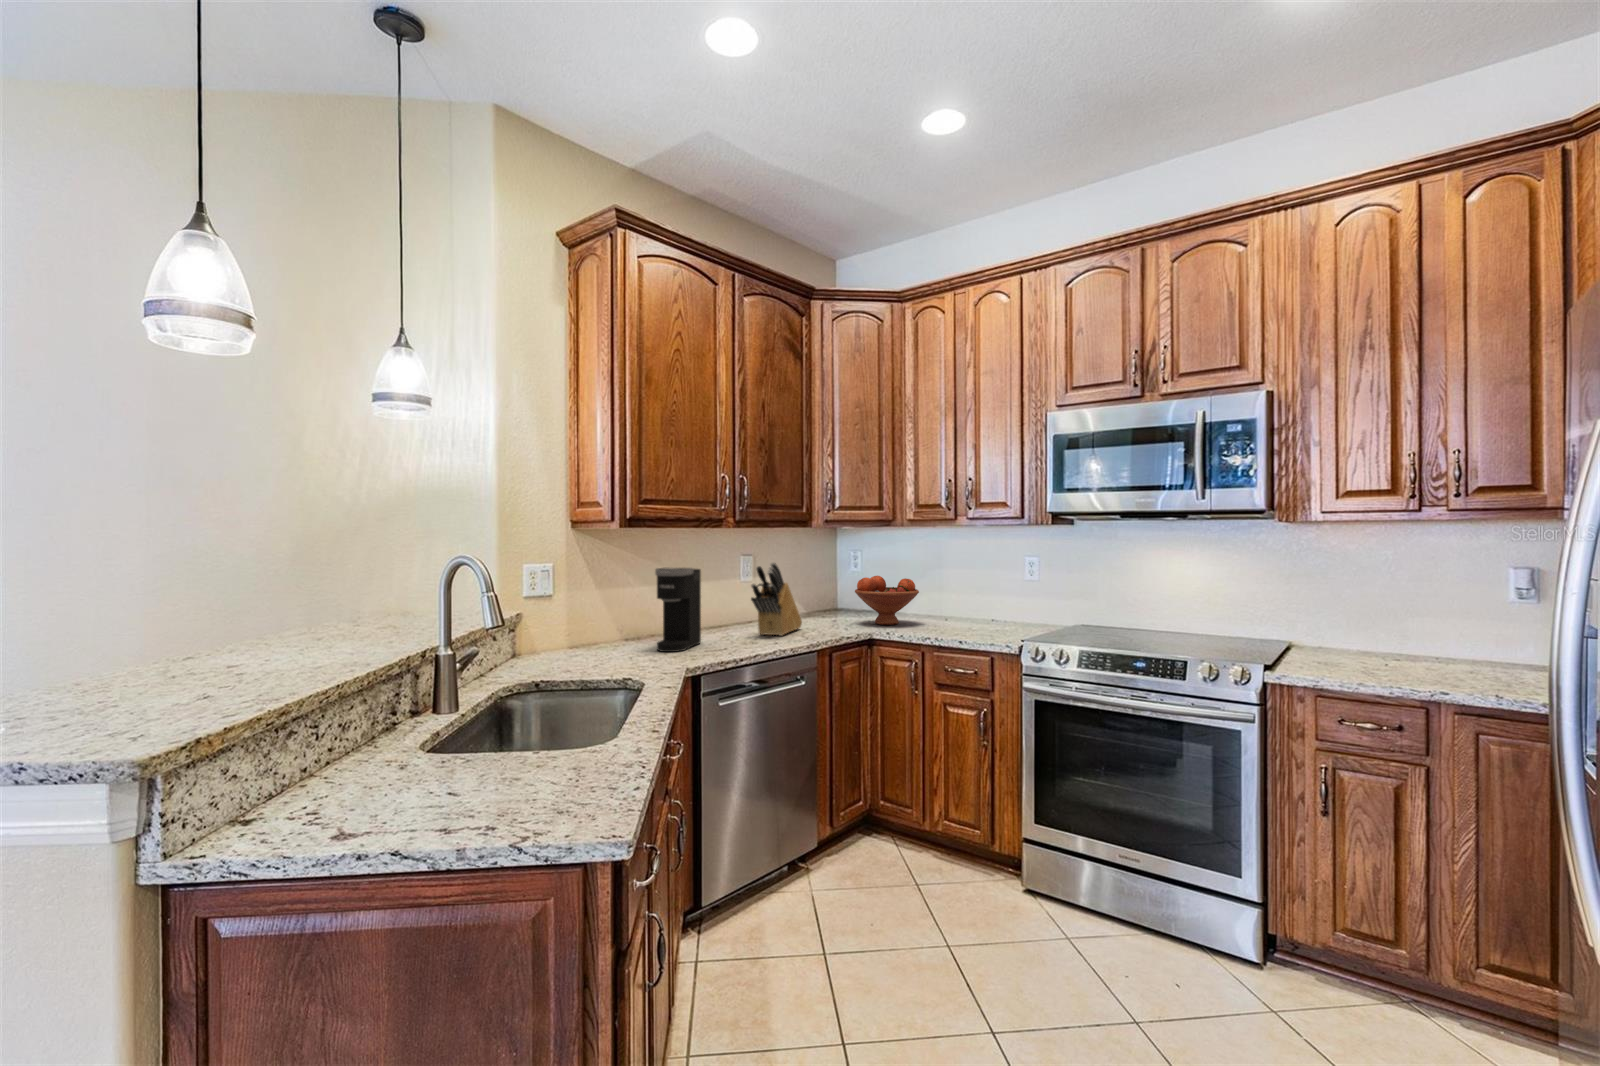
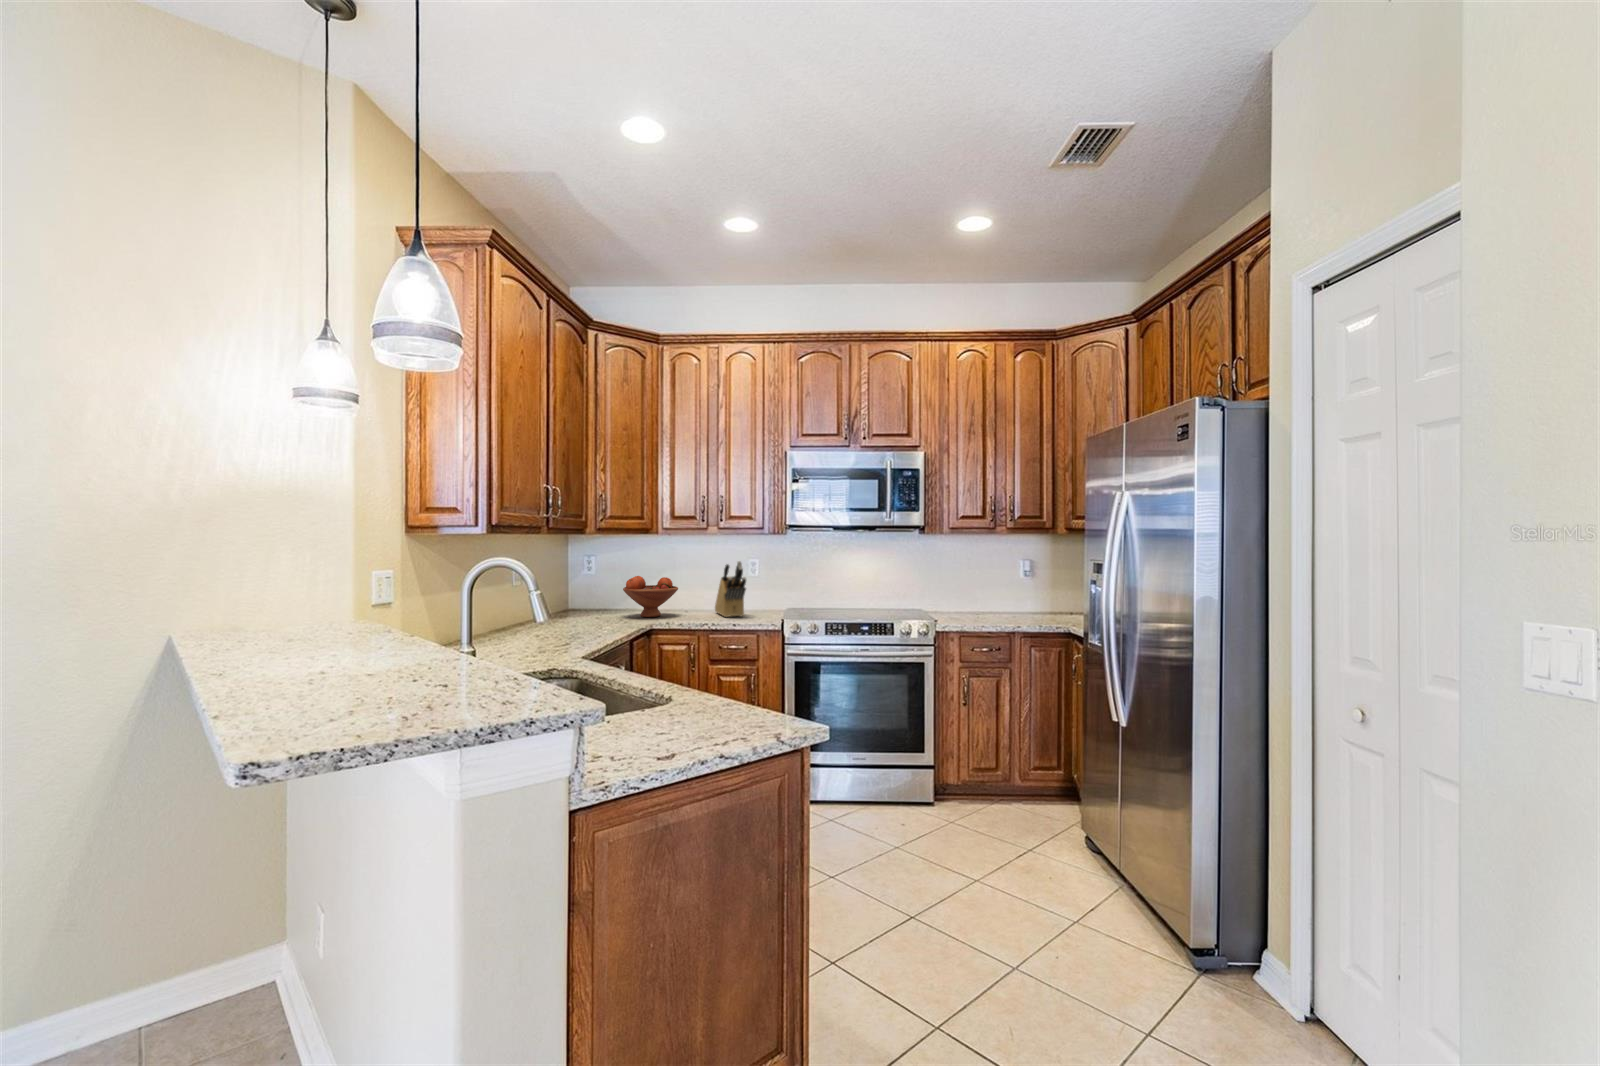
knife block: present [751,562,802,636] -> present [715,561,746,617]
coffee maker: present [655,568,701,652] -> none [509,573,541,654]

